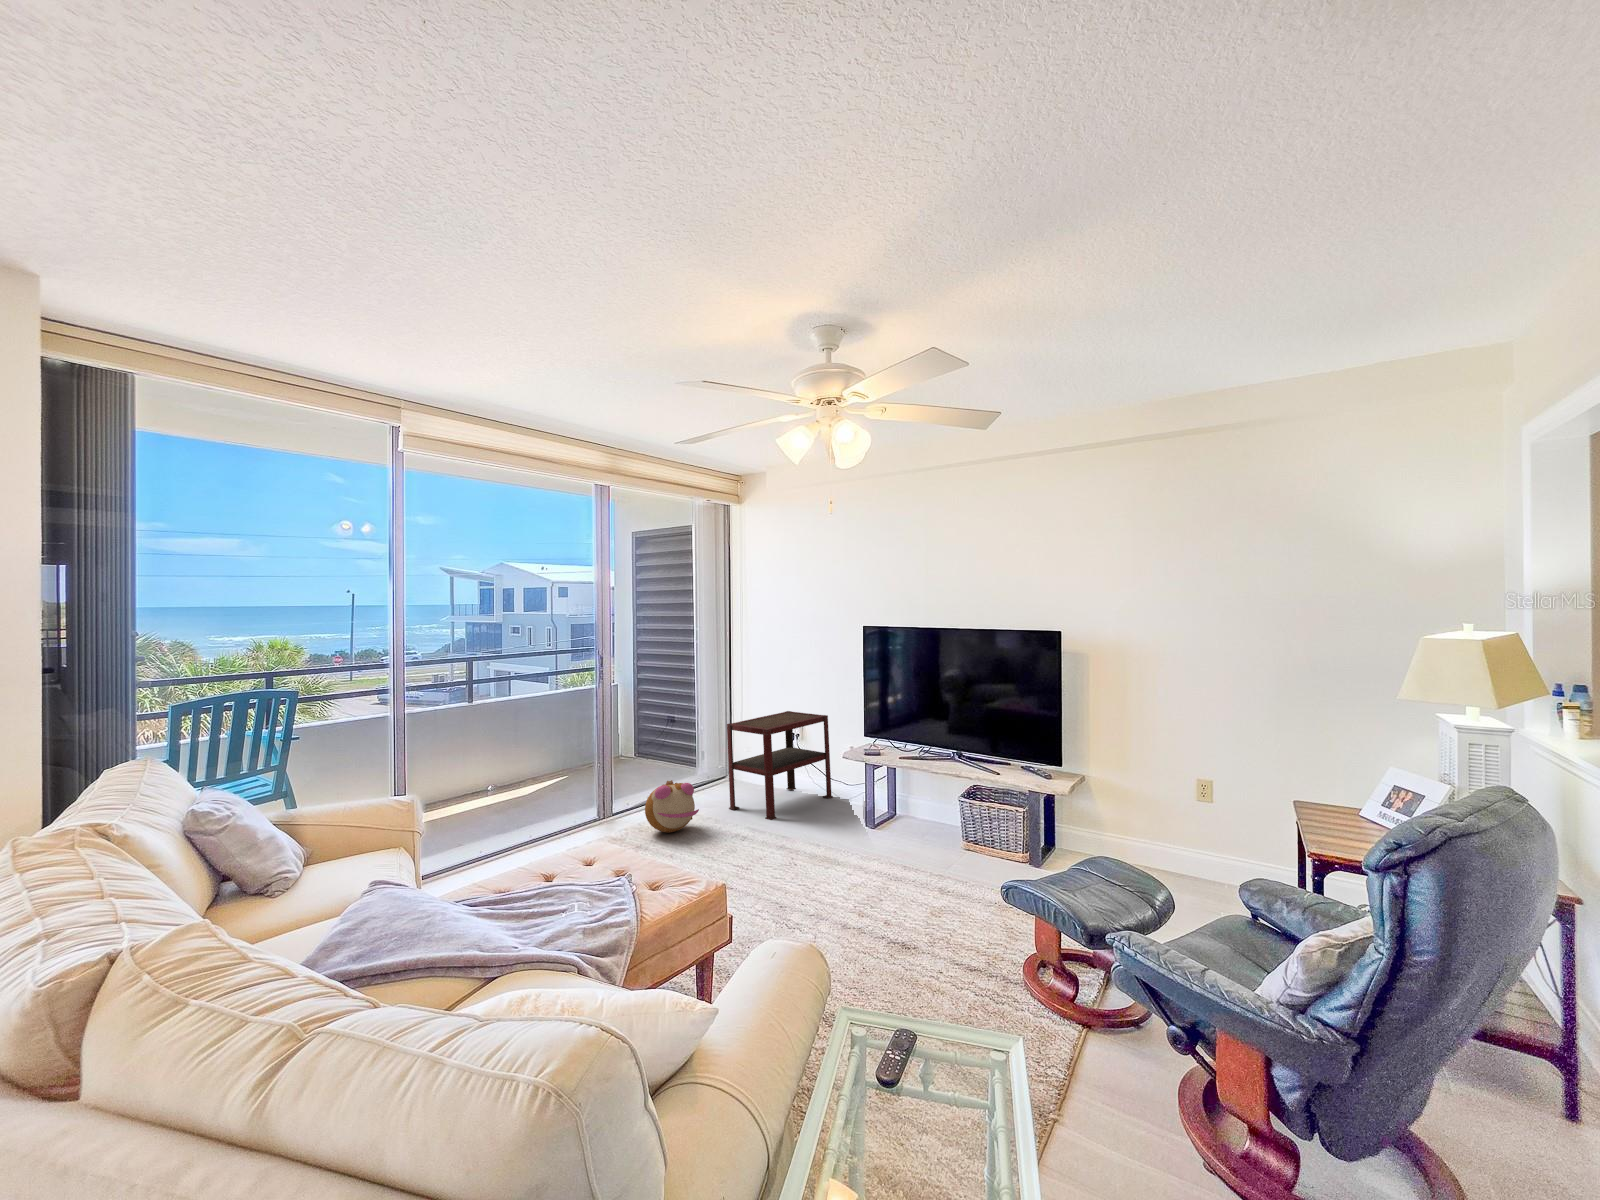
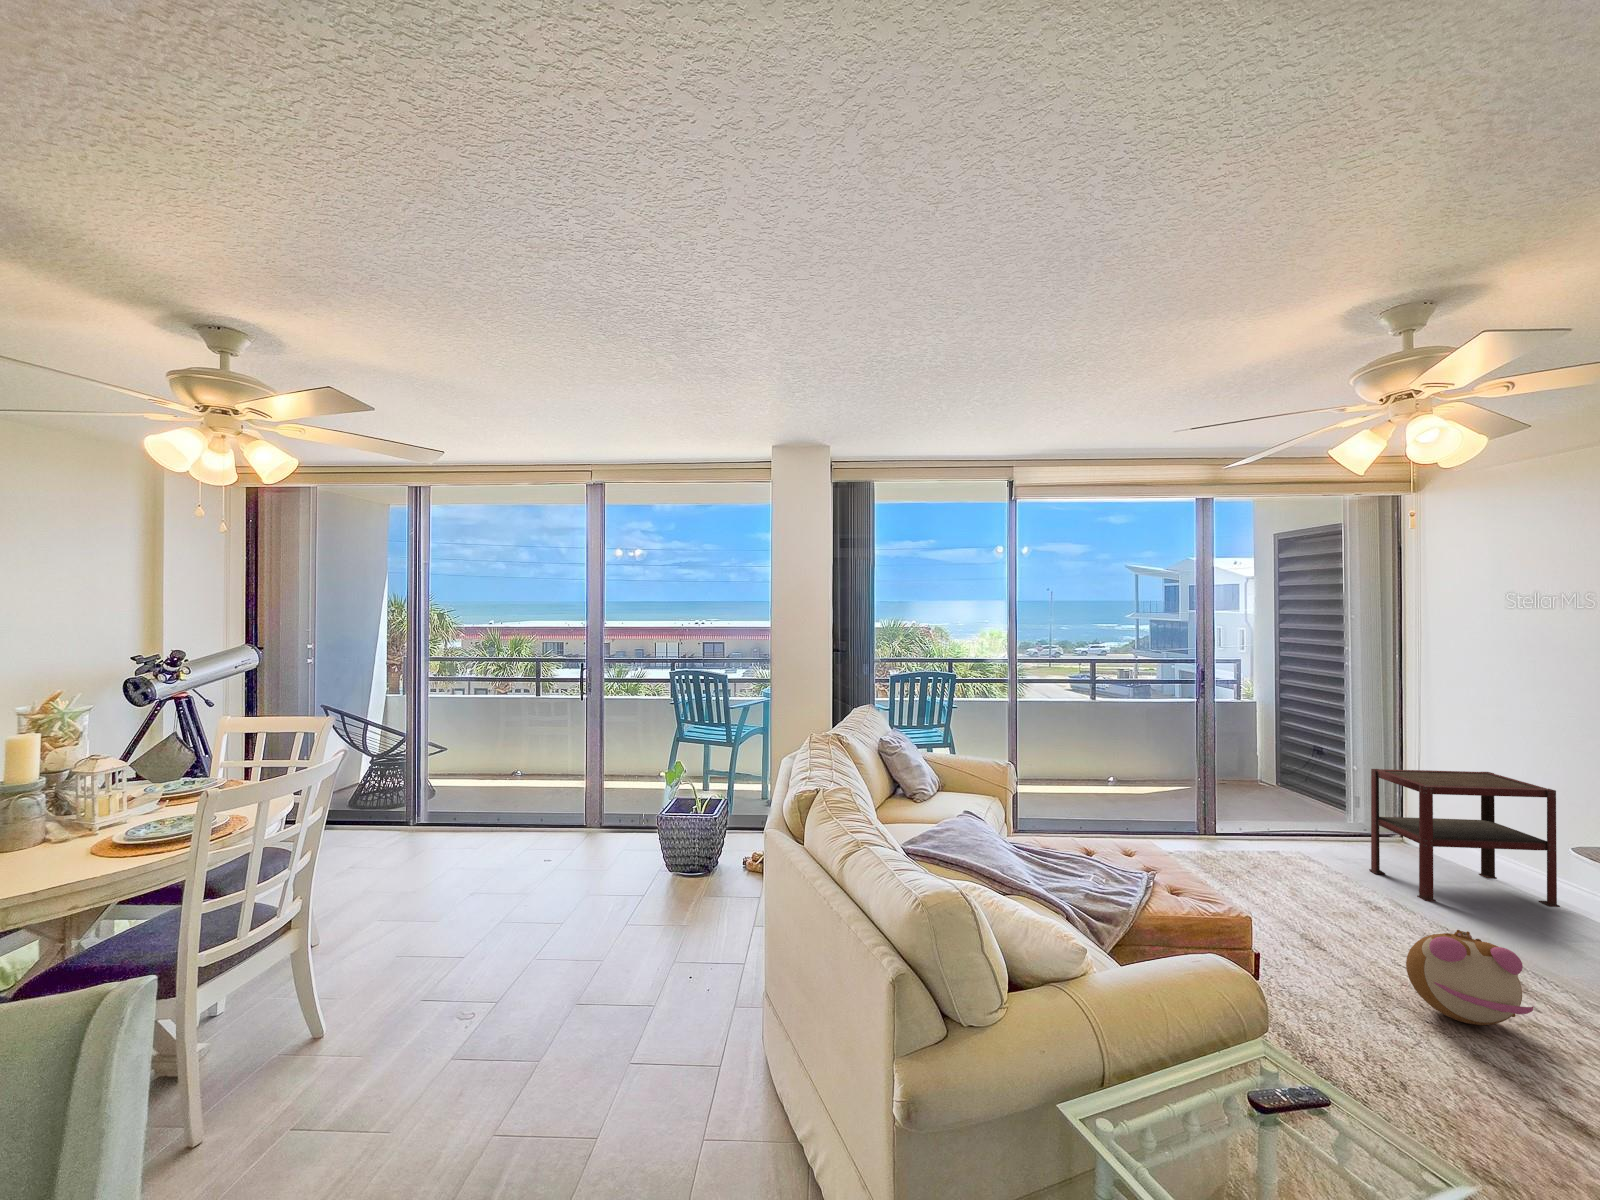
plush toy: present [645,780,699,833] -> present [1406,930,1533,1025]

